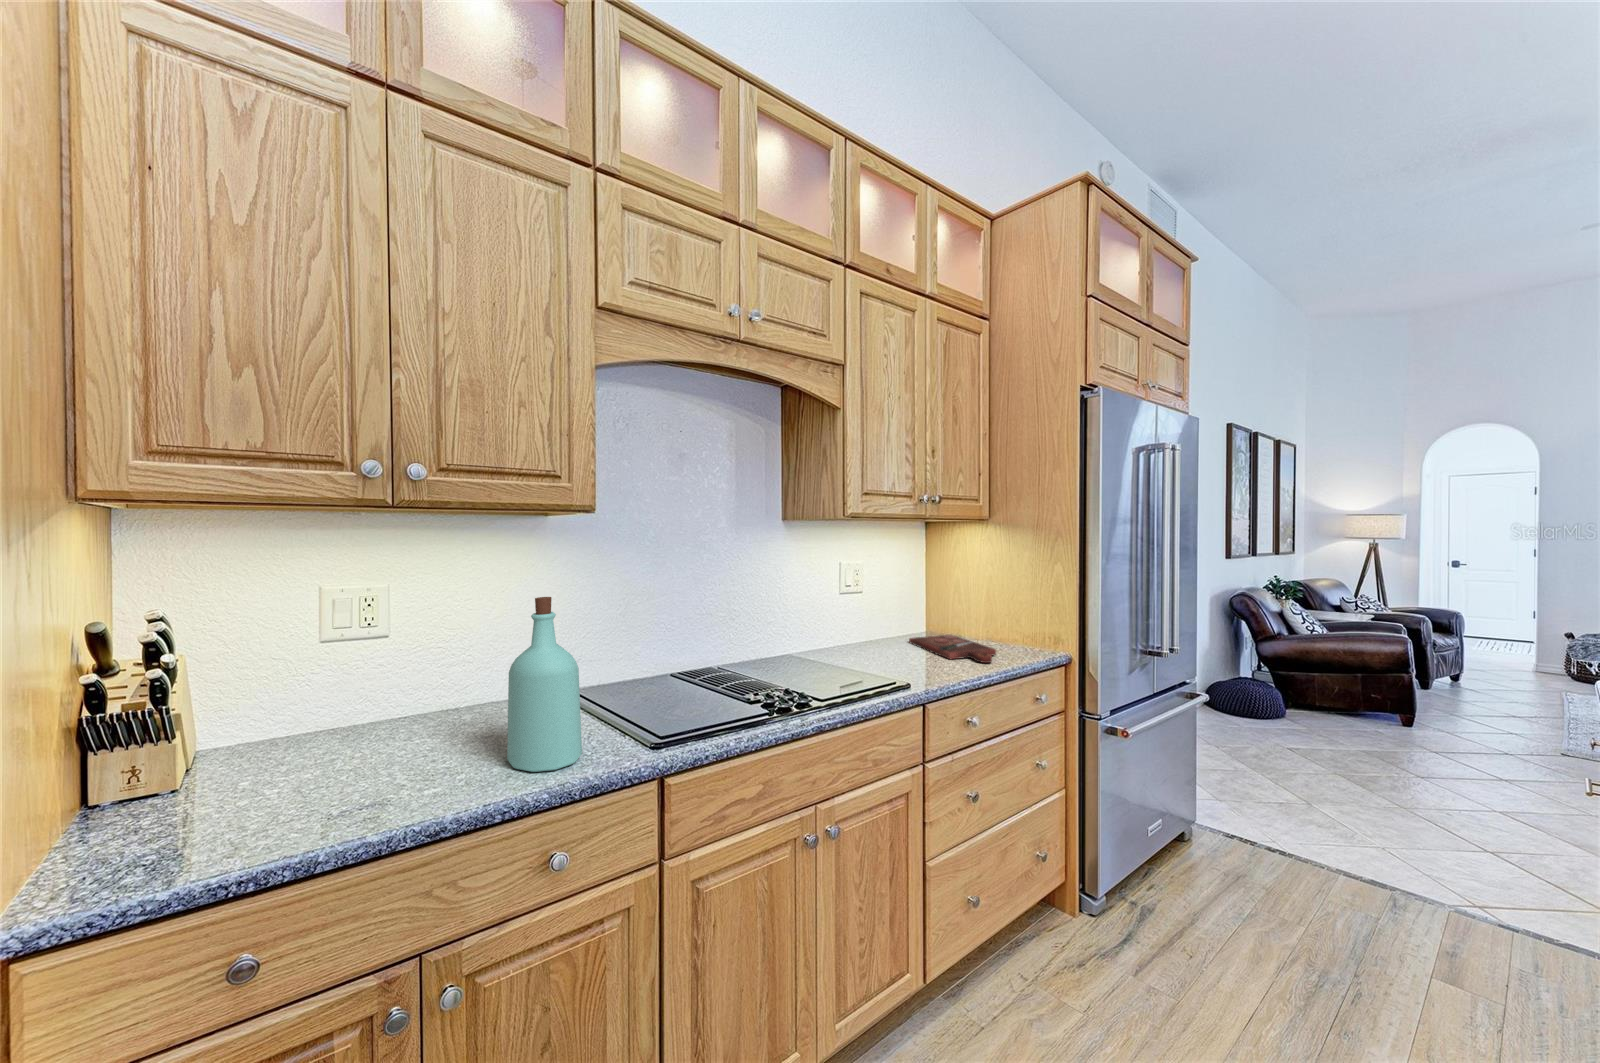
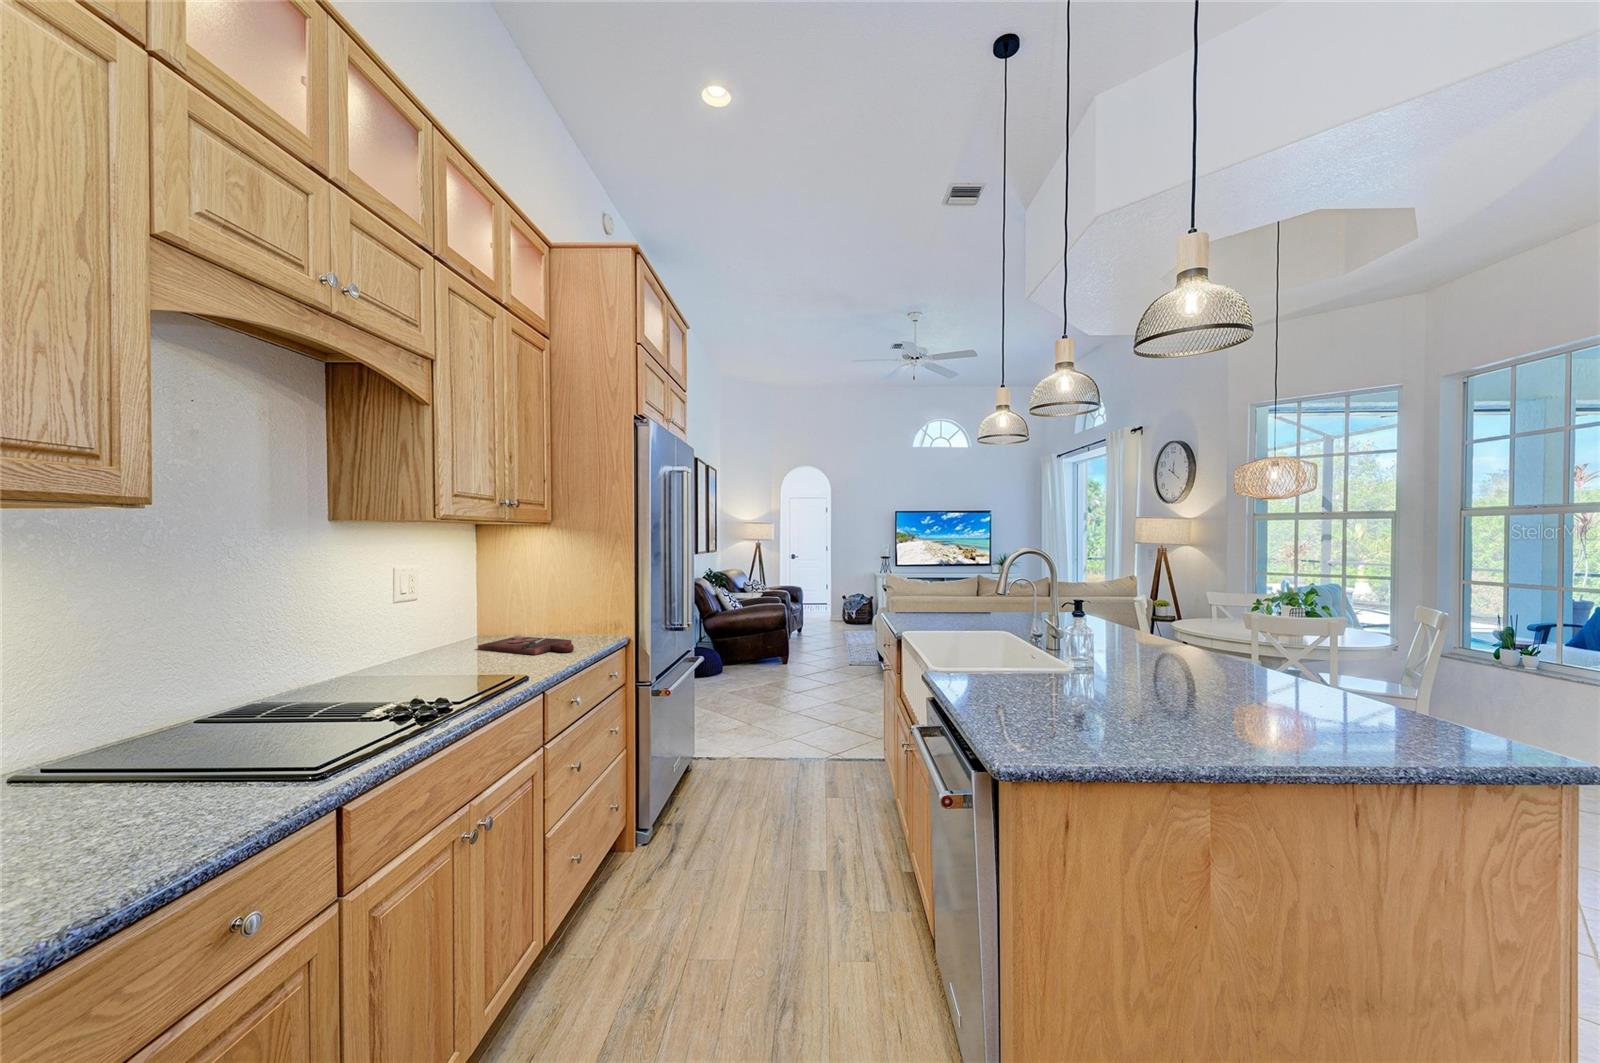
bottle: present [507,597,582,772] -> none [91,618,230,854]

